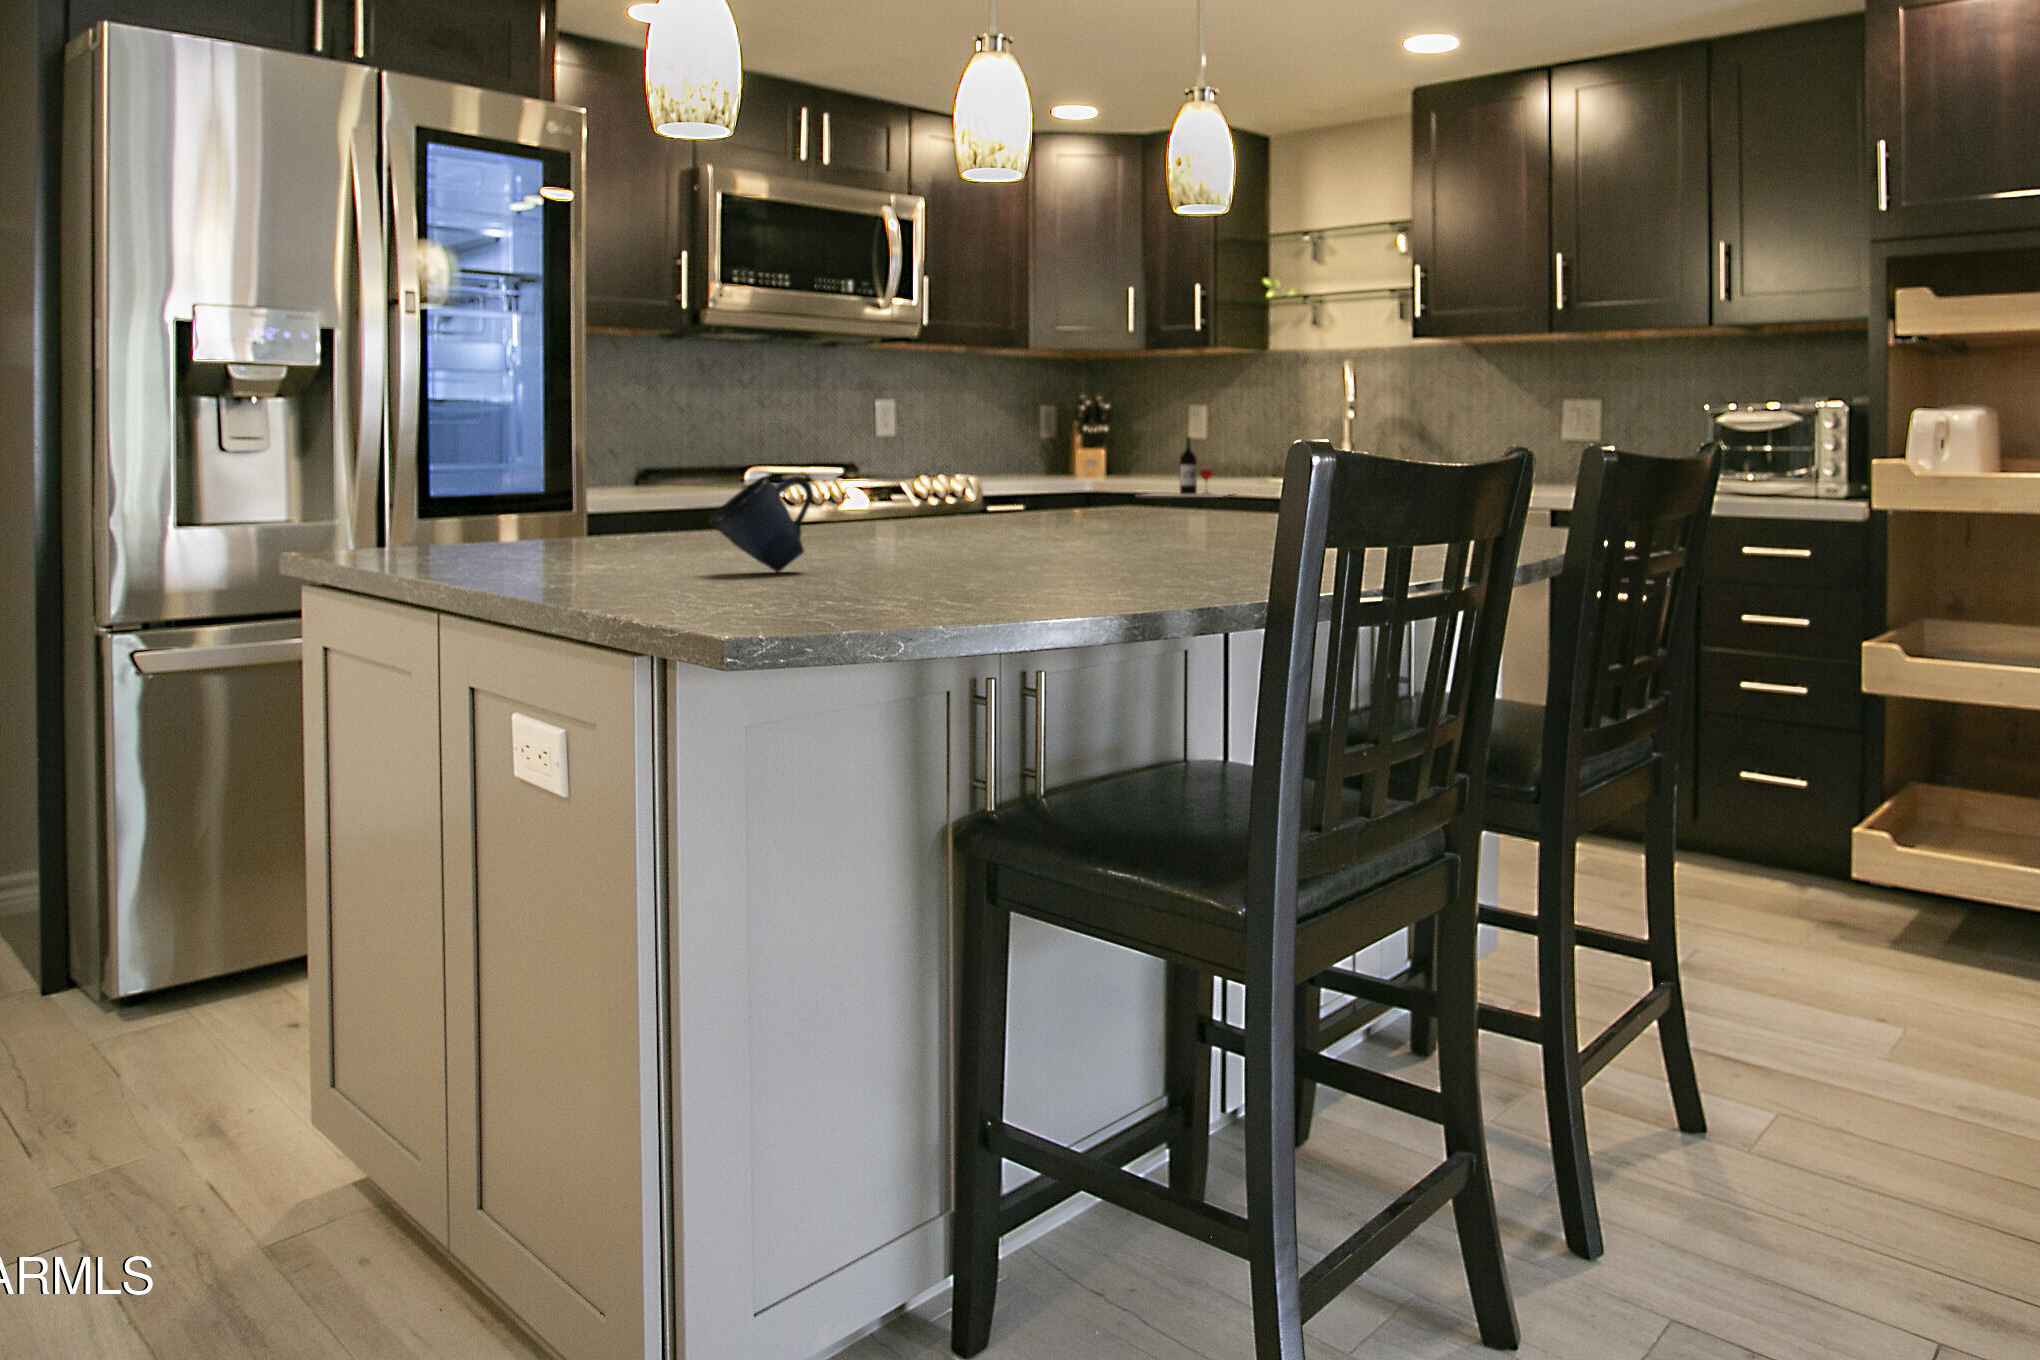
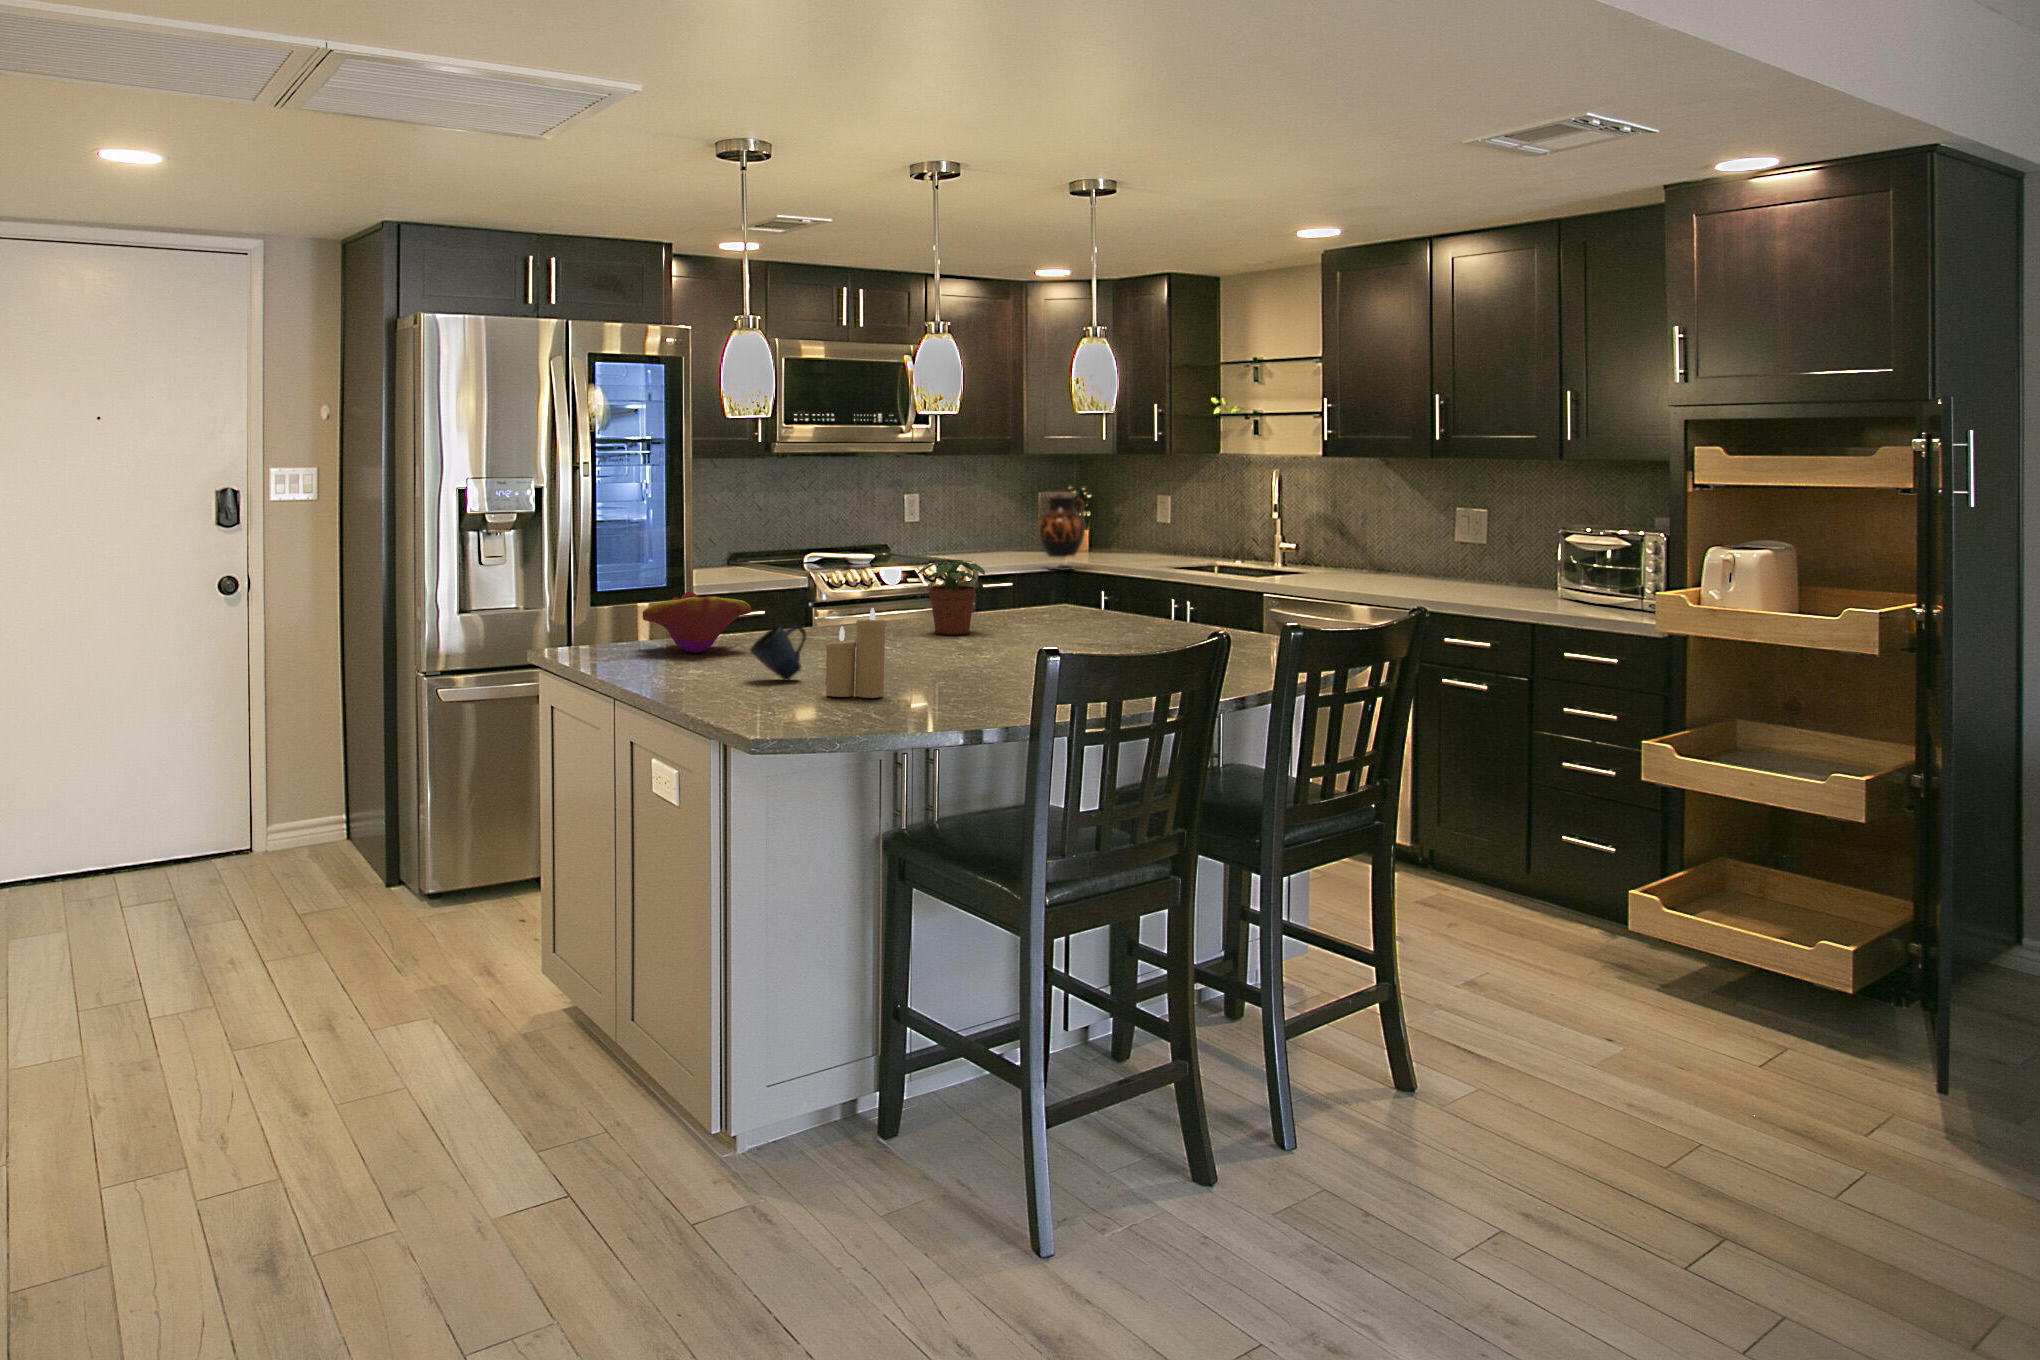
vase: none [1058,394,1118,493] -> present [1037,492,1086,570]
potted plant: none [955,425,1057,531] -> present [917,561,985,635]
candle: none [859,427,968,583] -> present [825,608,886,698]
wine bottle: present [1147,438,1228,497] -> none [1091,530,1181,580]
decorative bowl: none [502,453,700,552] -> present [643,591,752,653]

